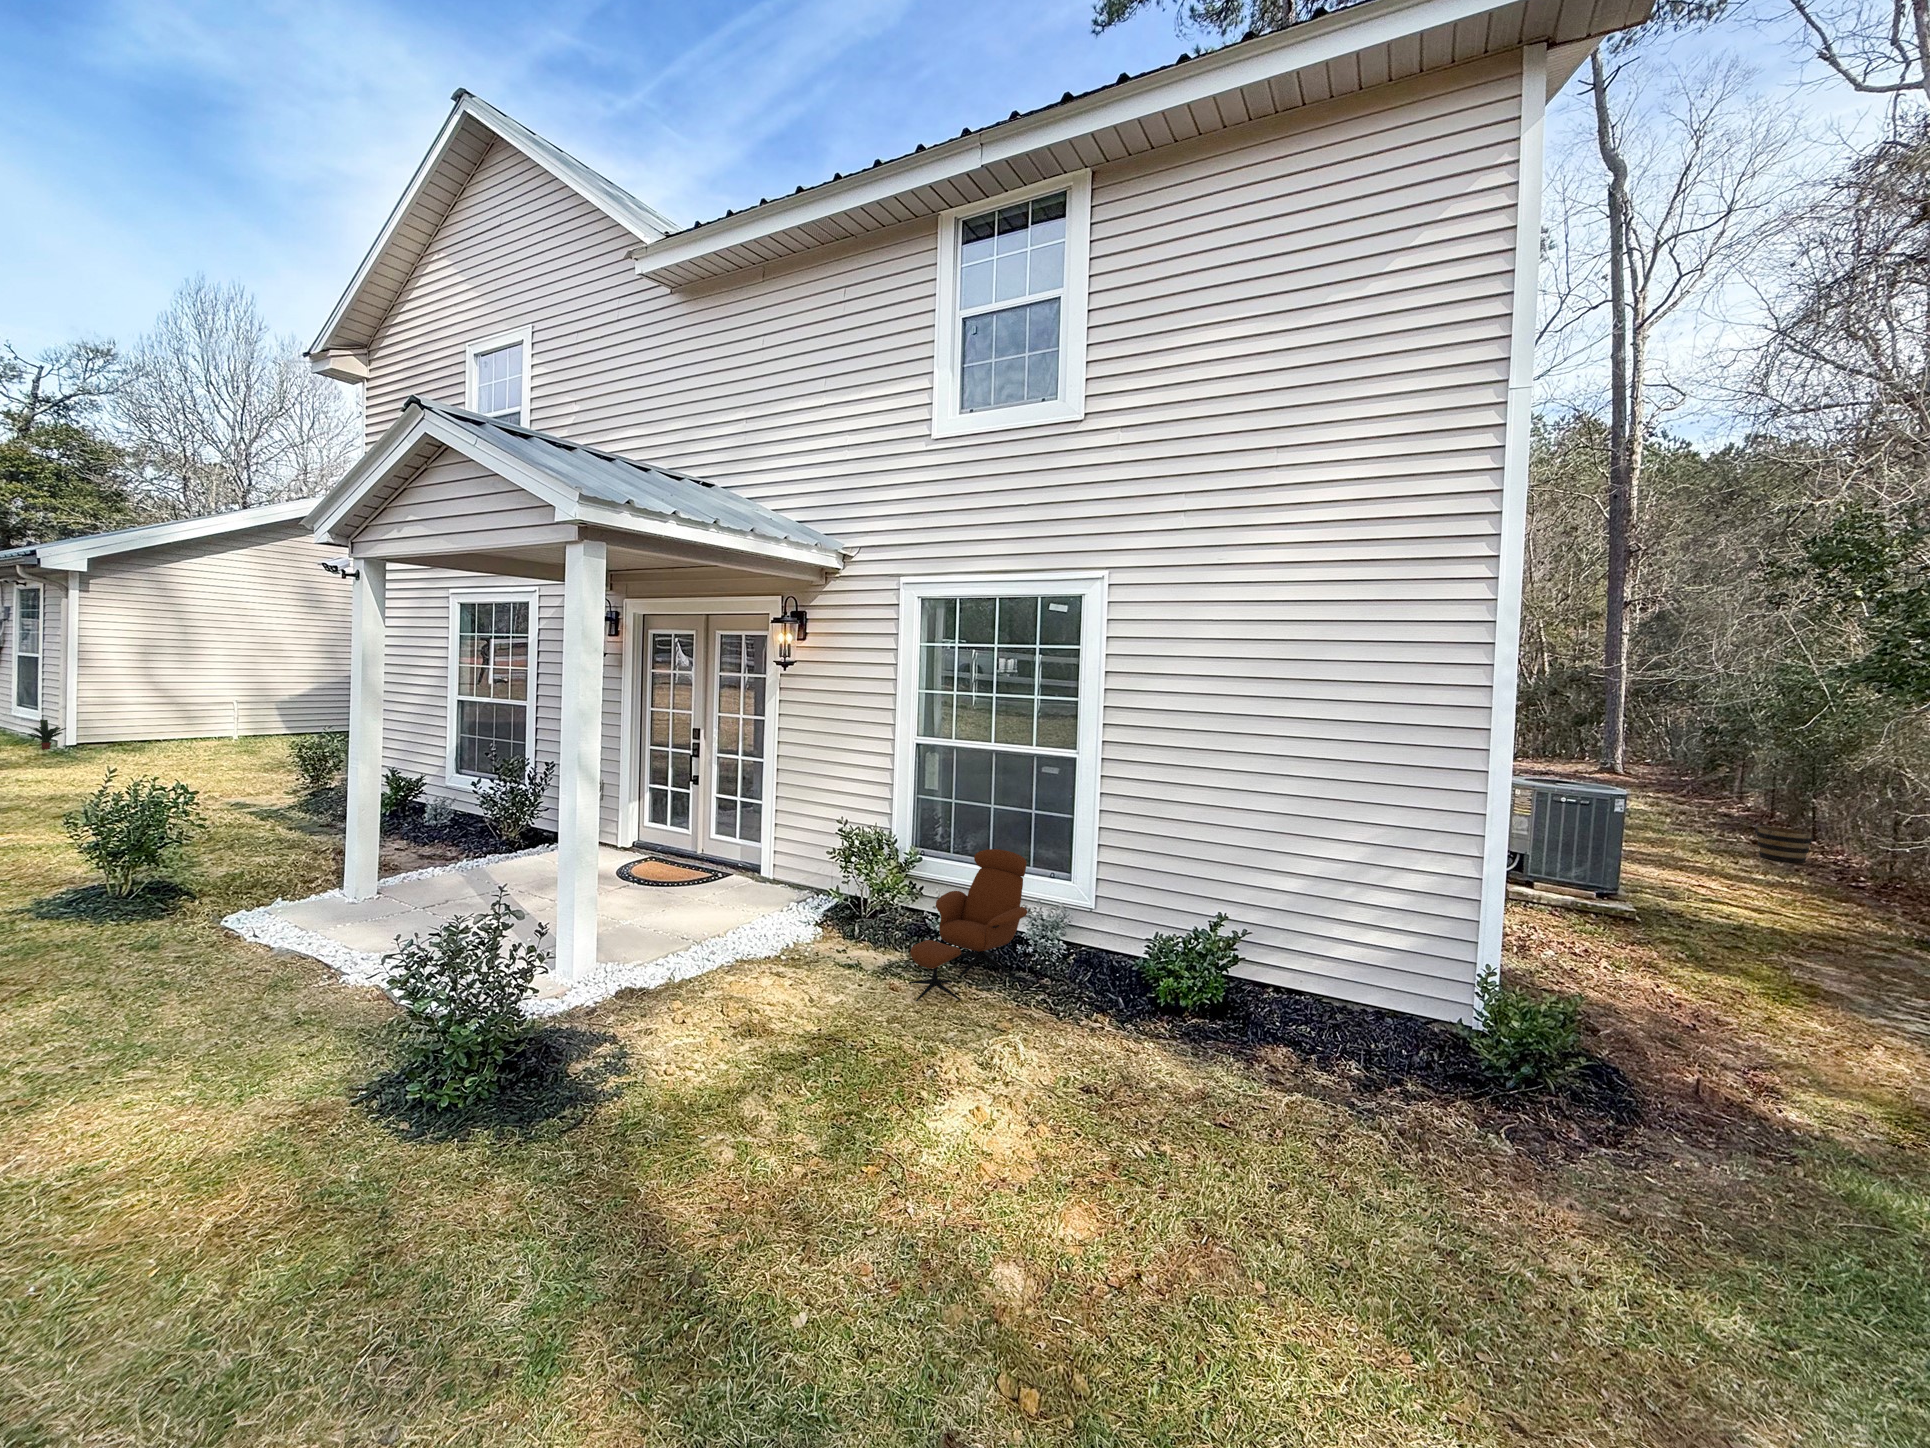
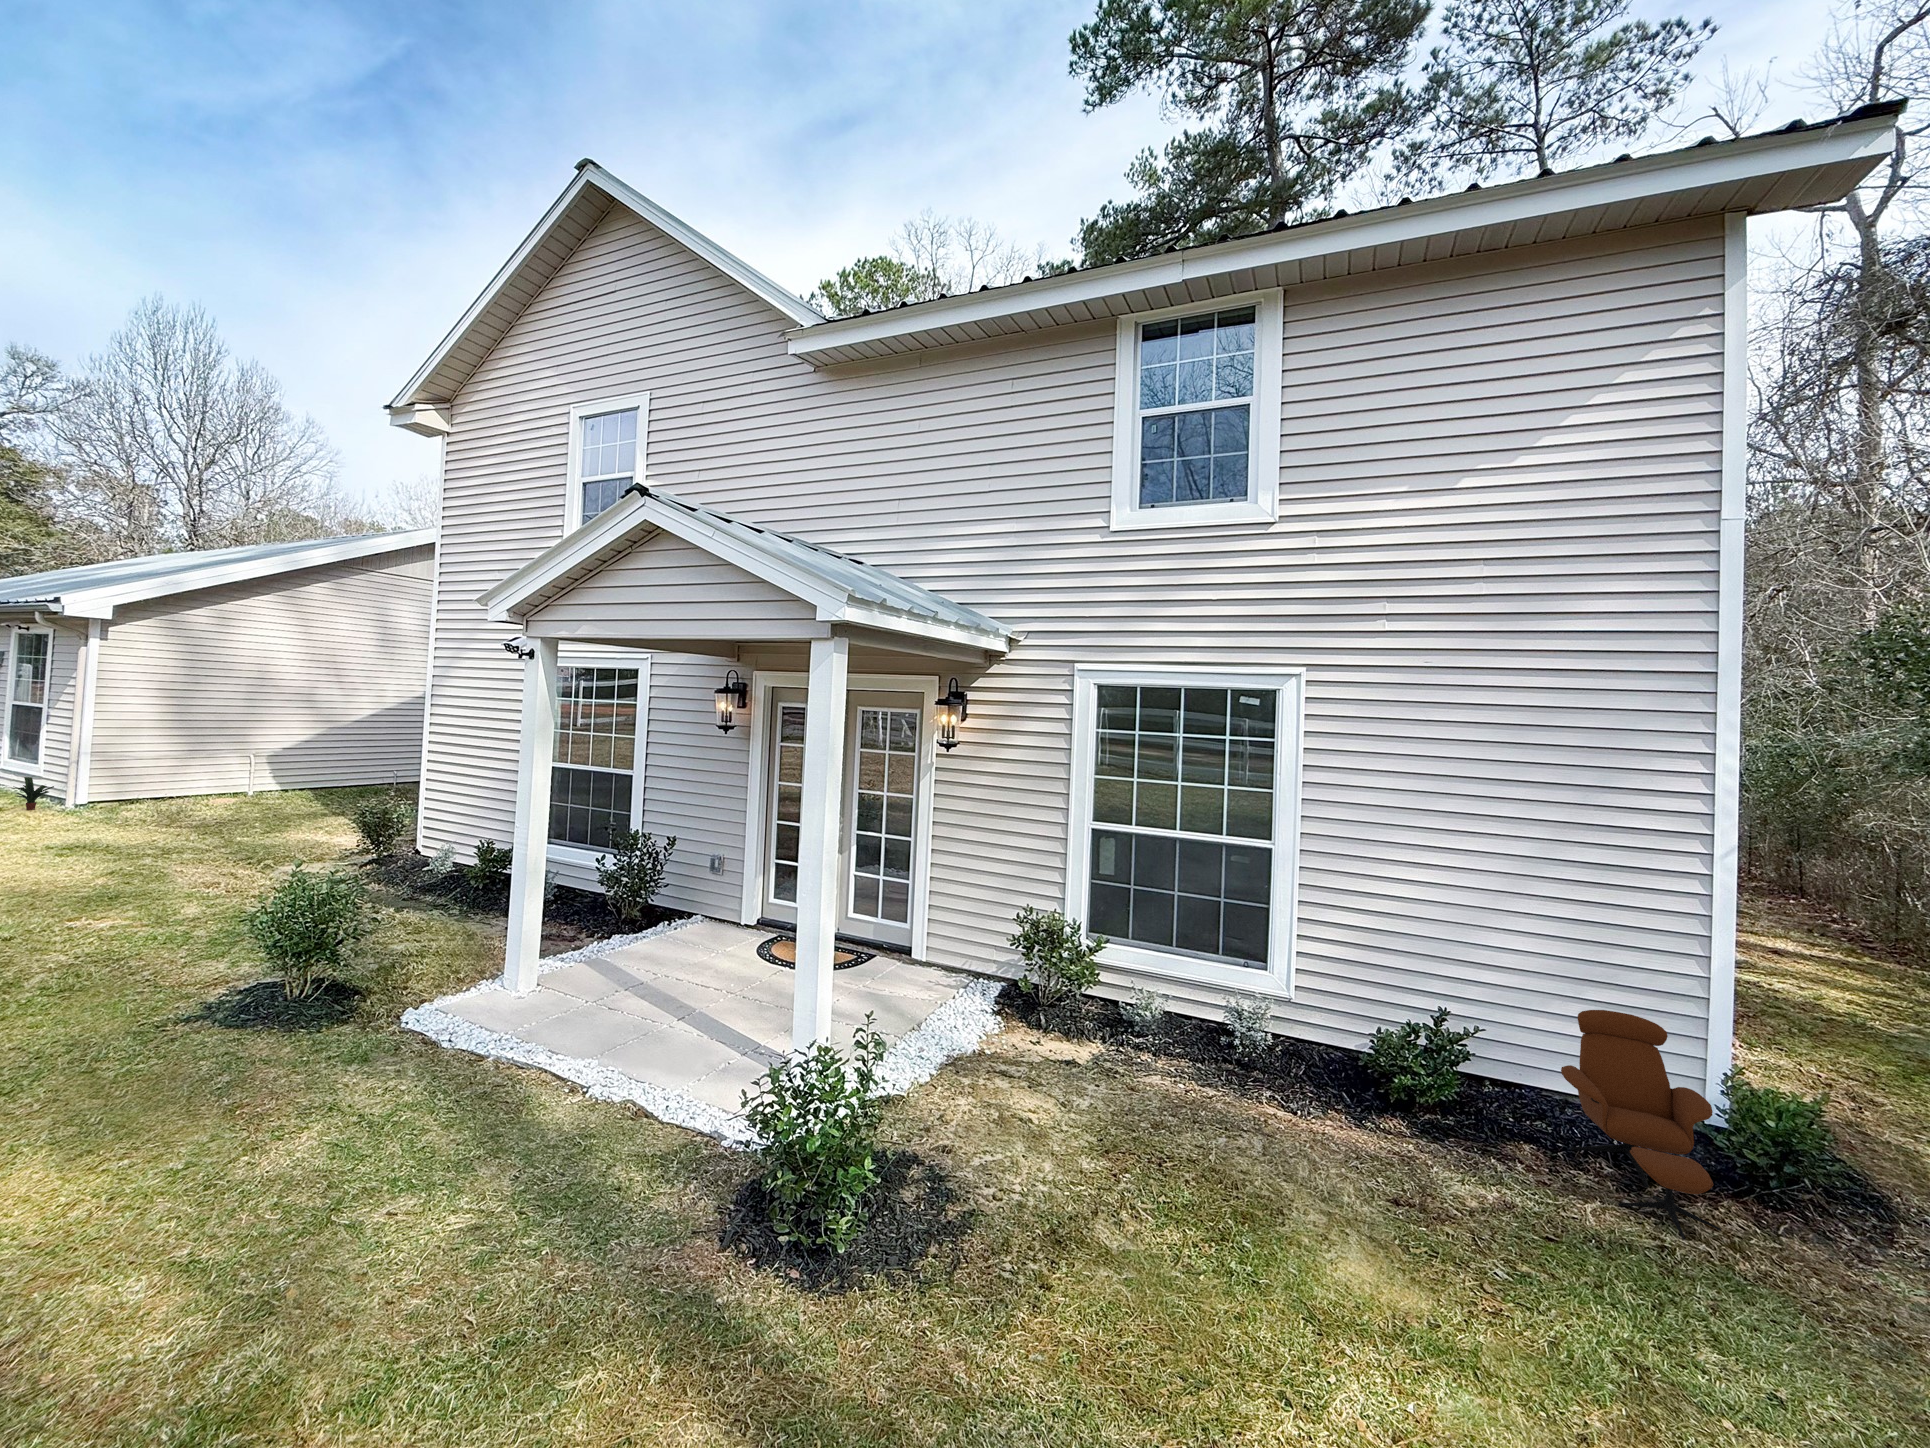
bucket: present [1755,826,1813,863] -> none [1797,890,1852,926]
lounge chair: present [909,849,1027,1001] -> present [1561,1010,1721,1240]

